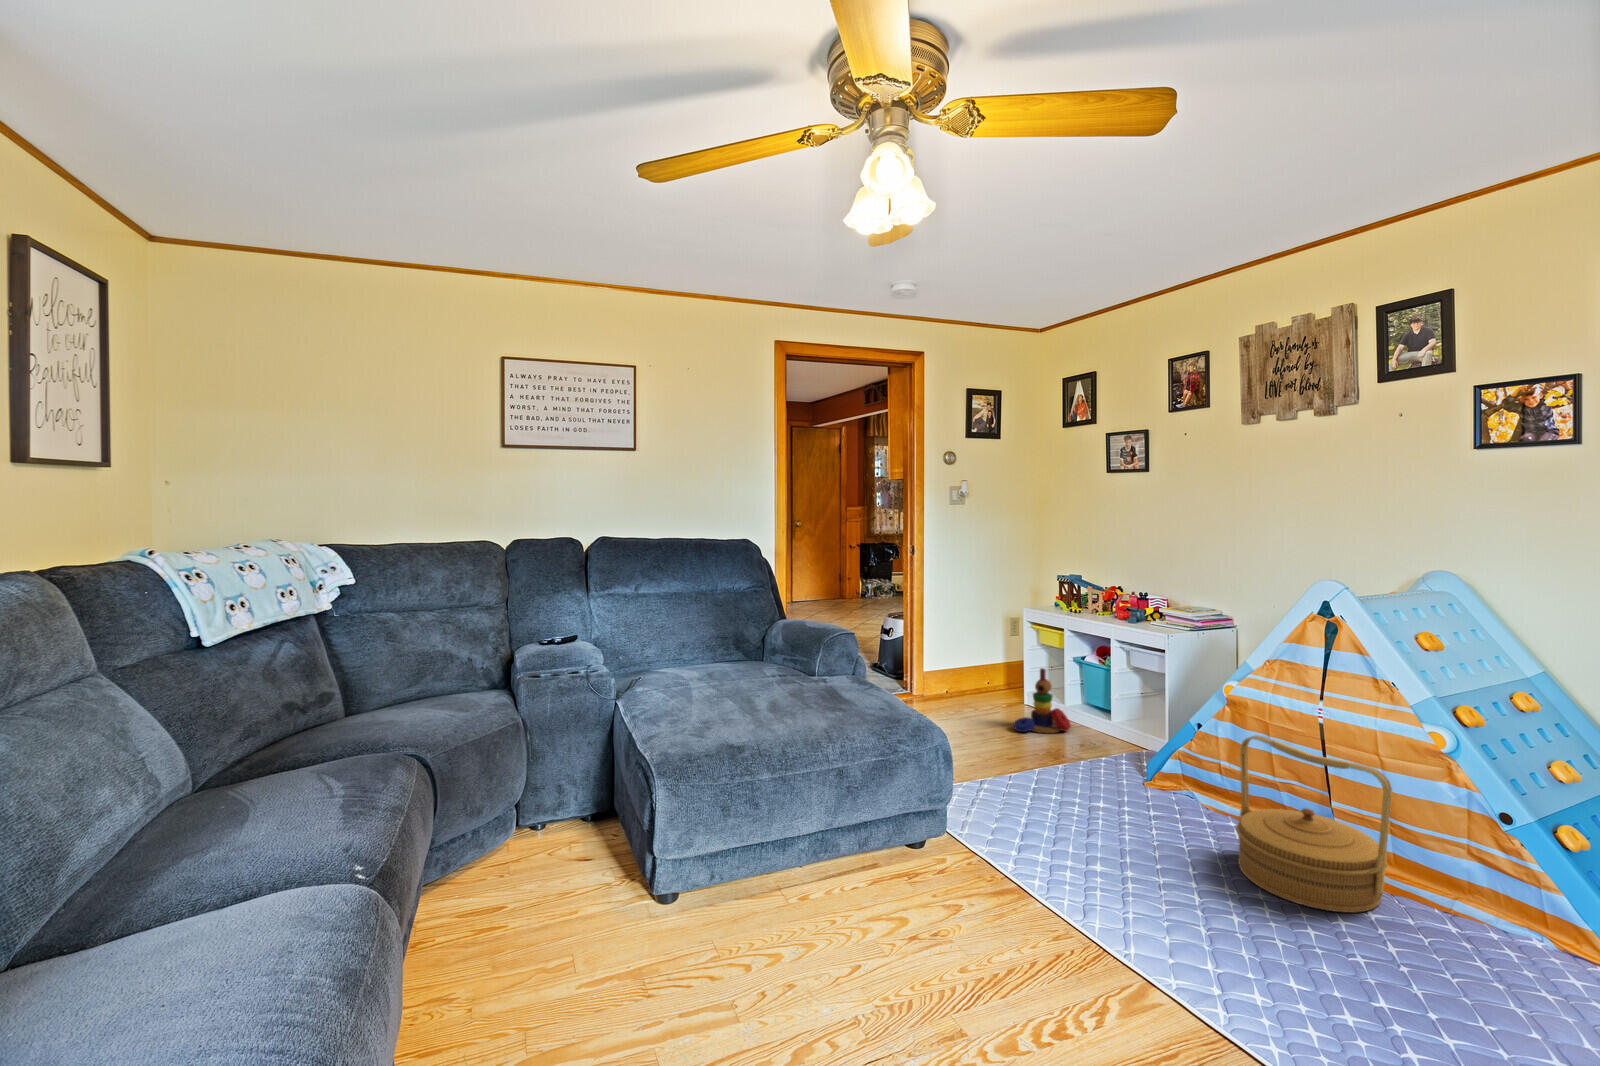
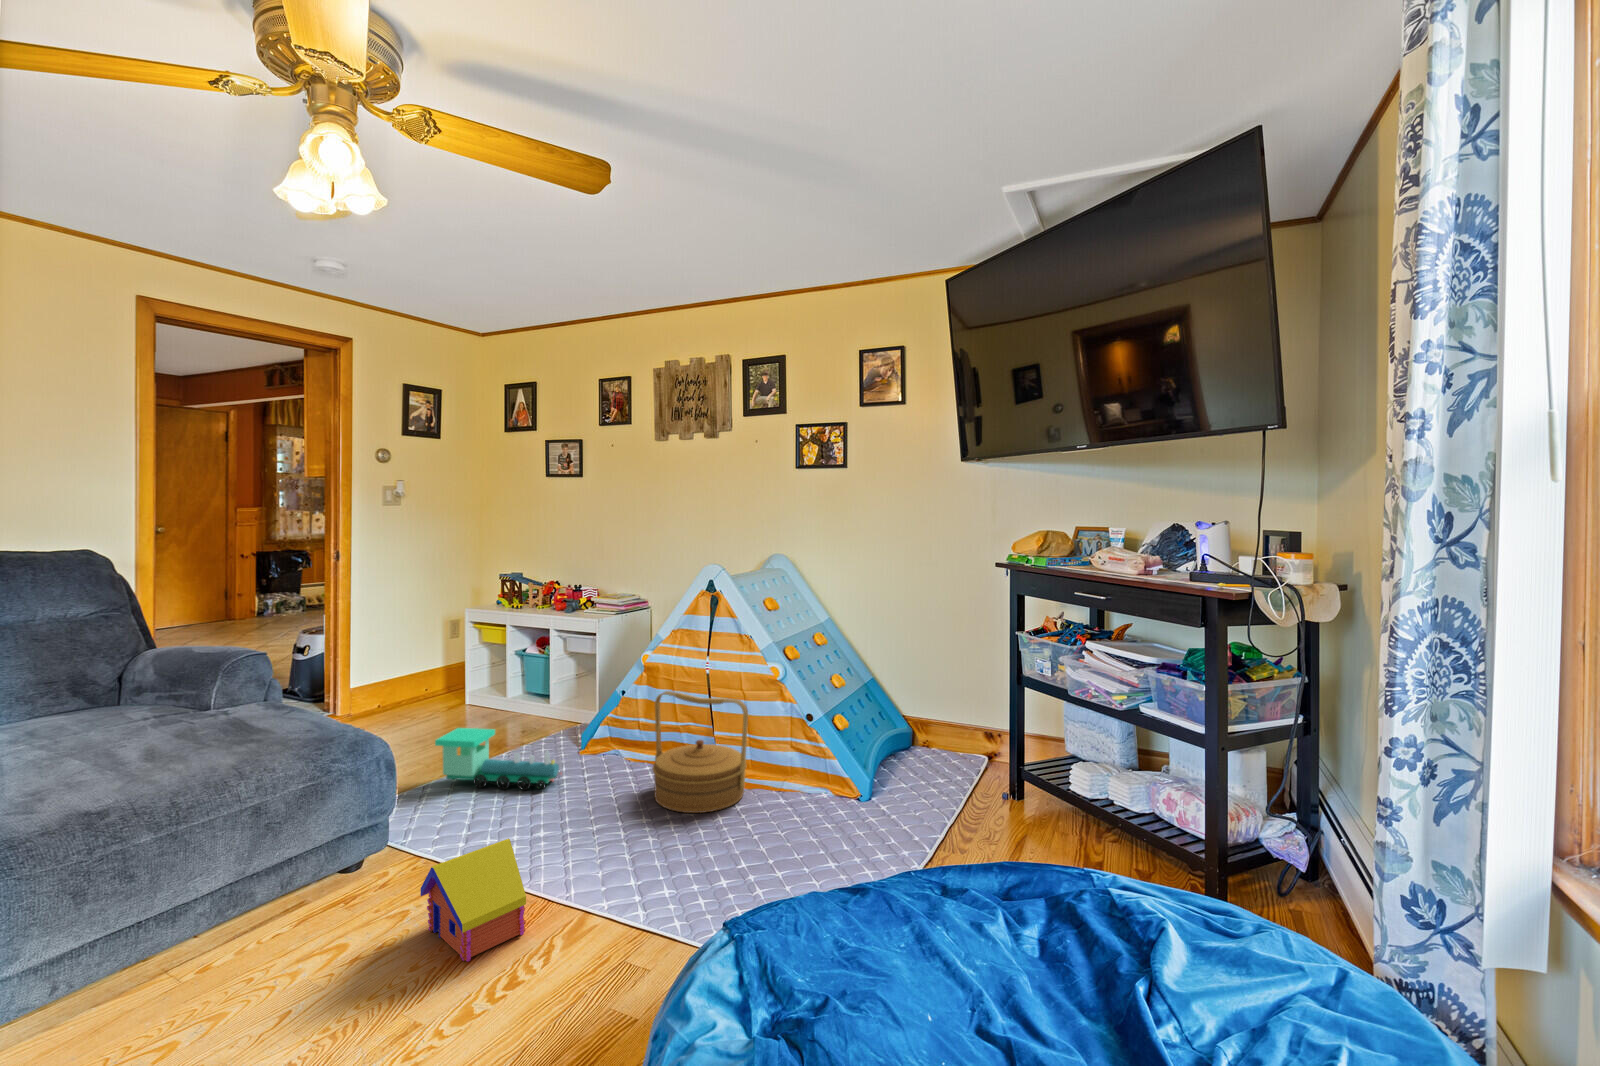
stacking toy: present [1014,668,1071,733] -> none [459,666,517,733]
toy train: none [990,728,1119,814] -> present [435,728,562,790]
toy house: none [972,868,1077,988] -> present [421,839,526,962]

